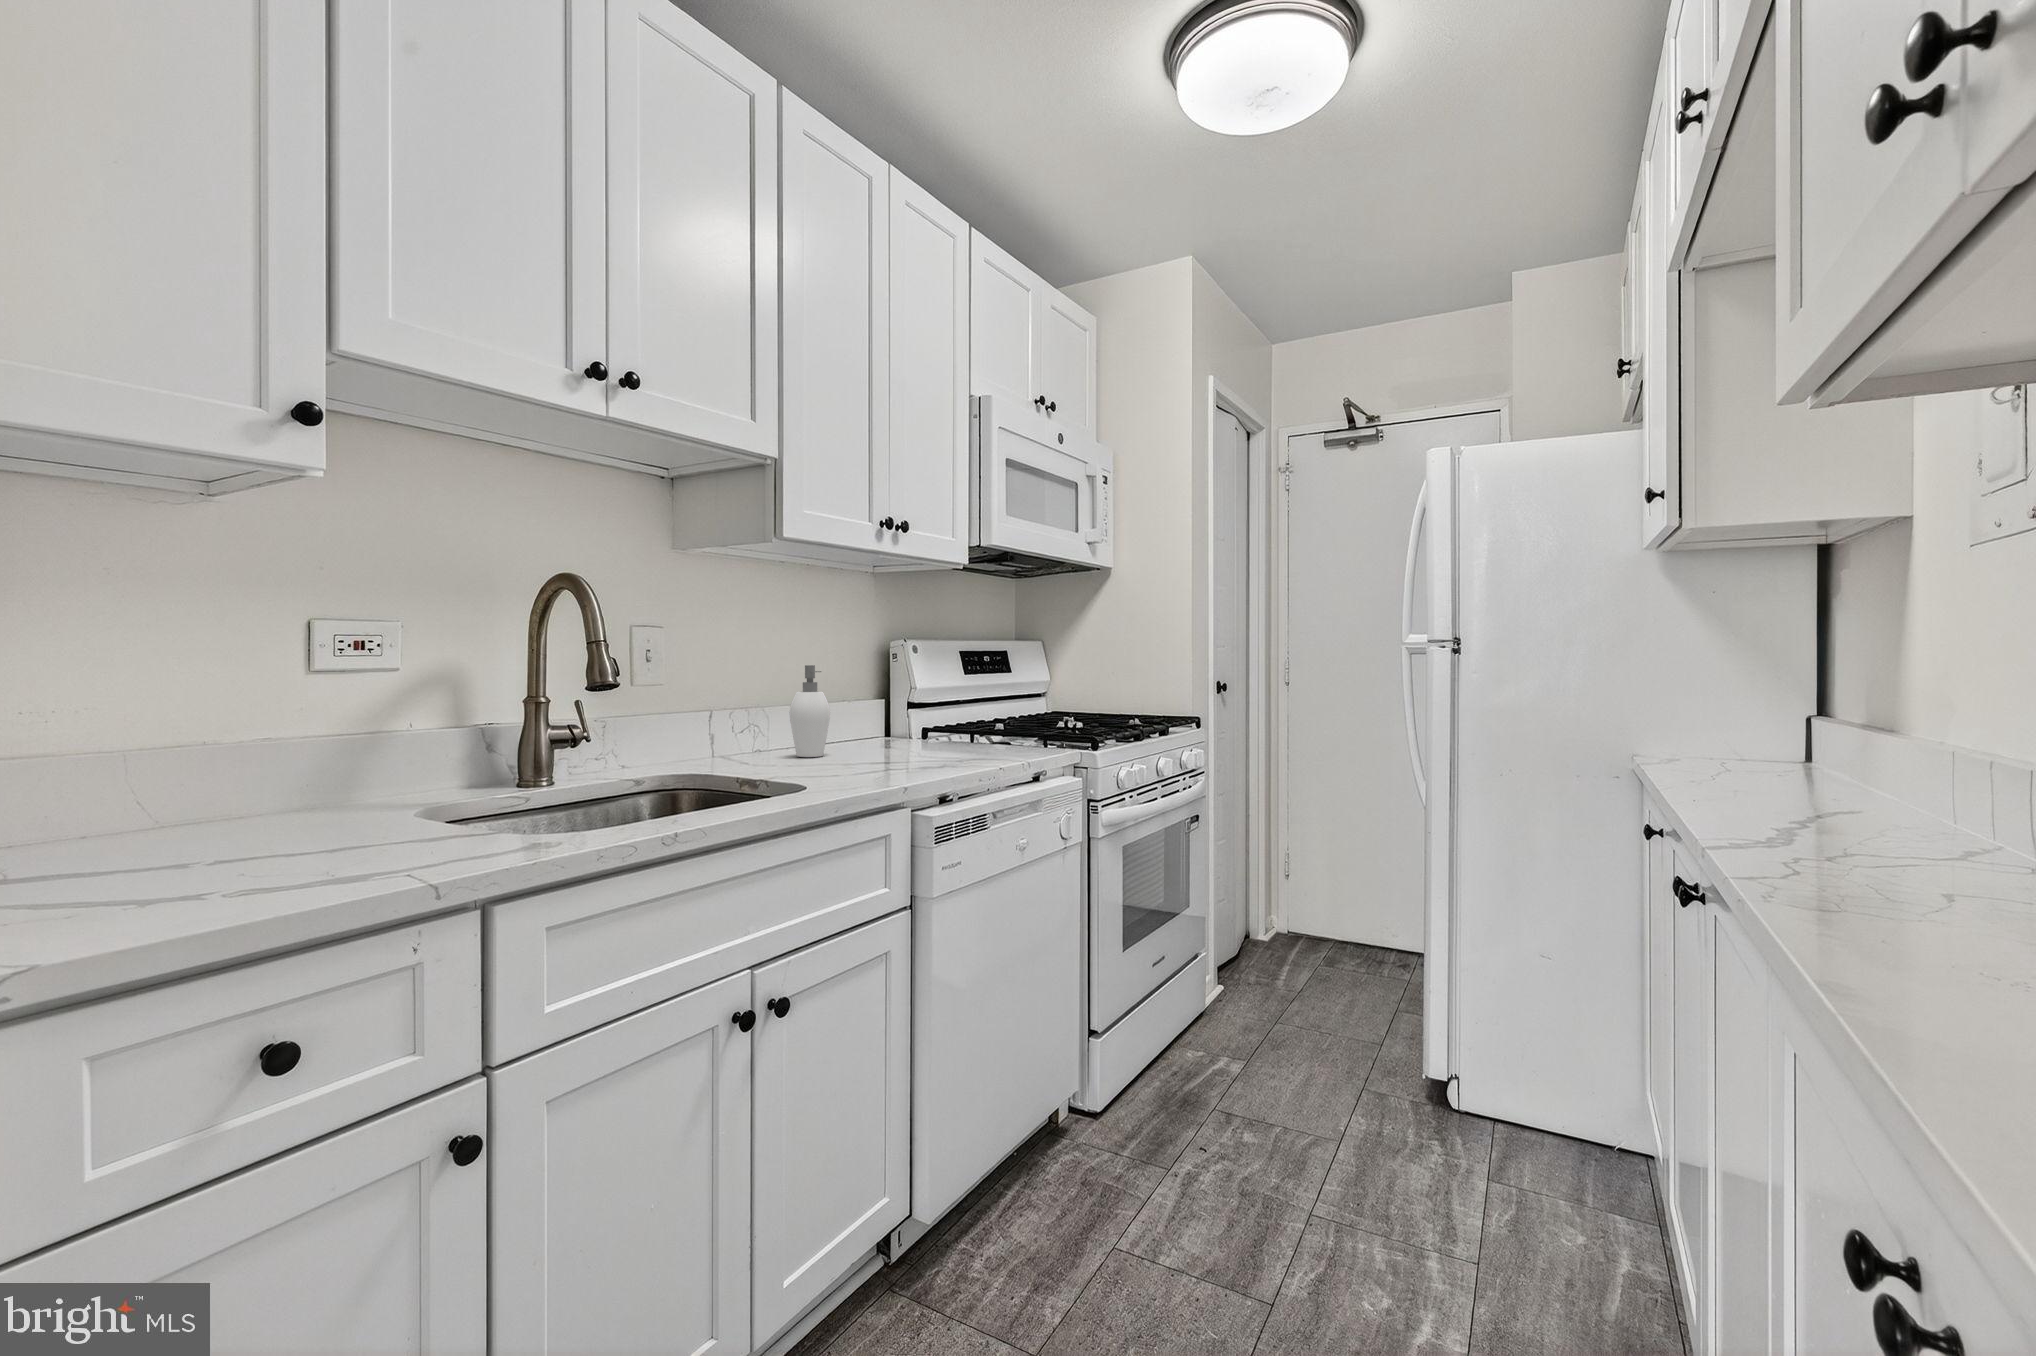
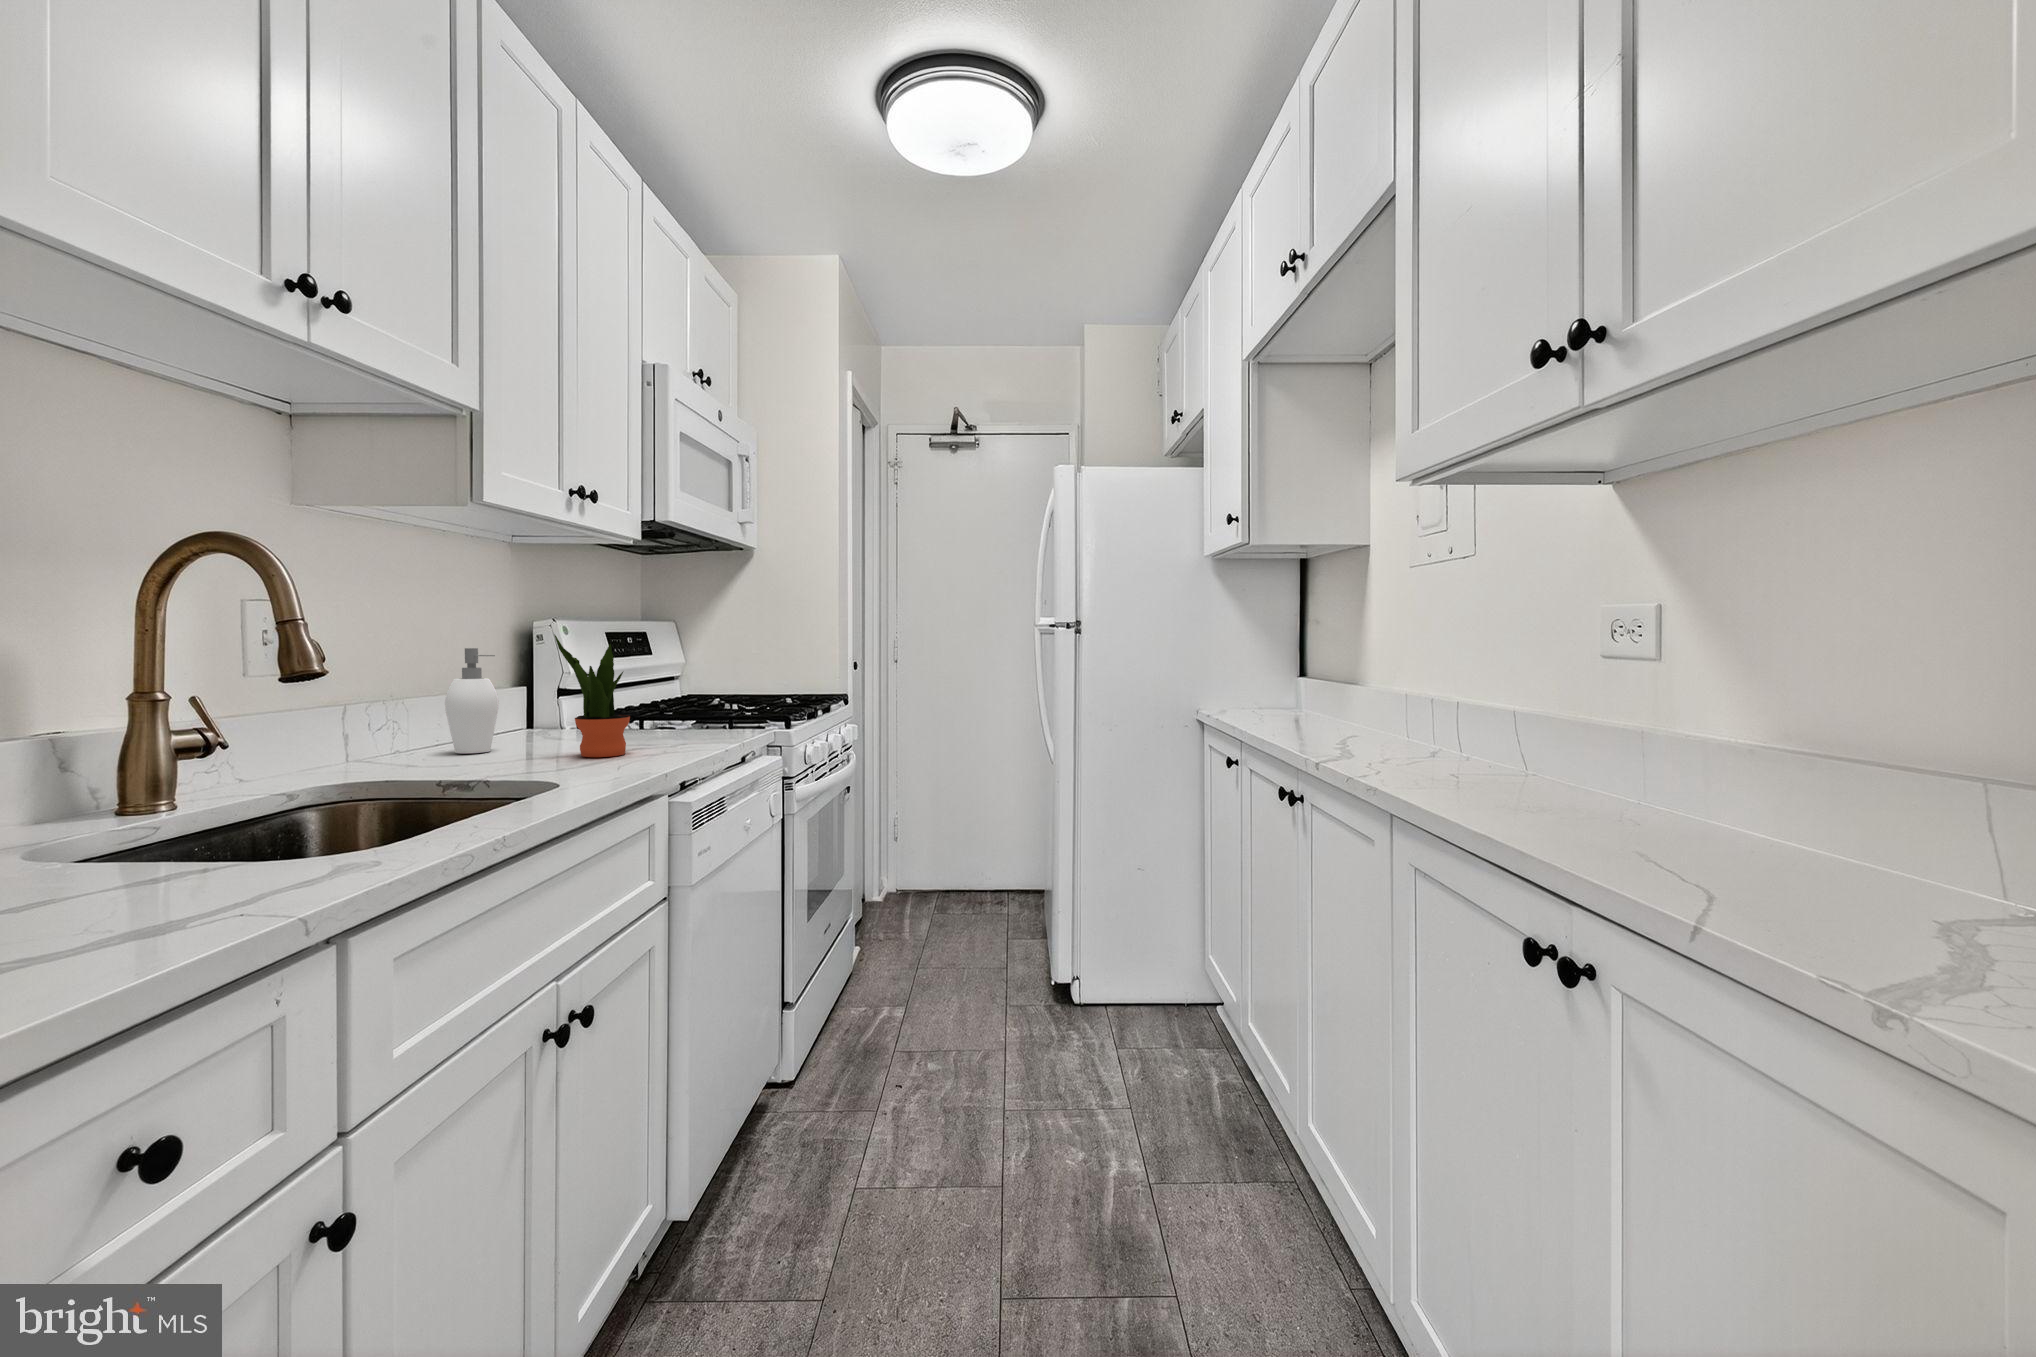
potted plant: none [859,652,918,766] -> present [554,634,630,757]

